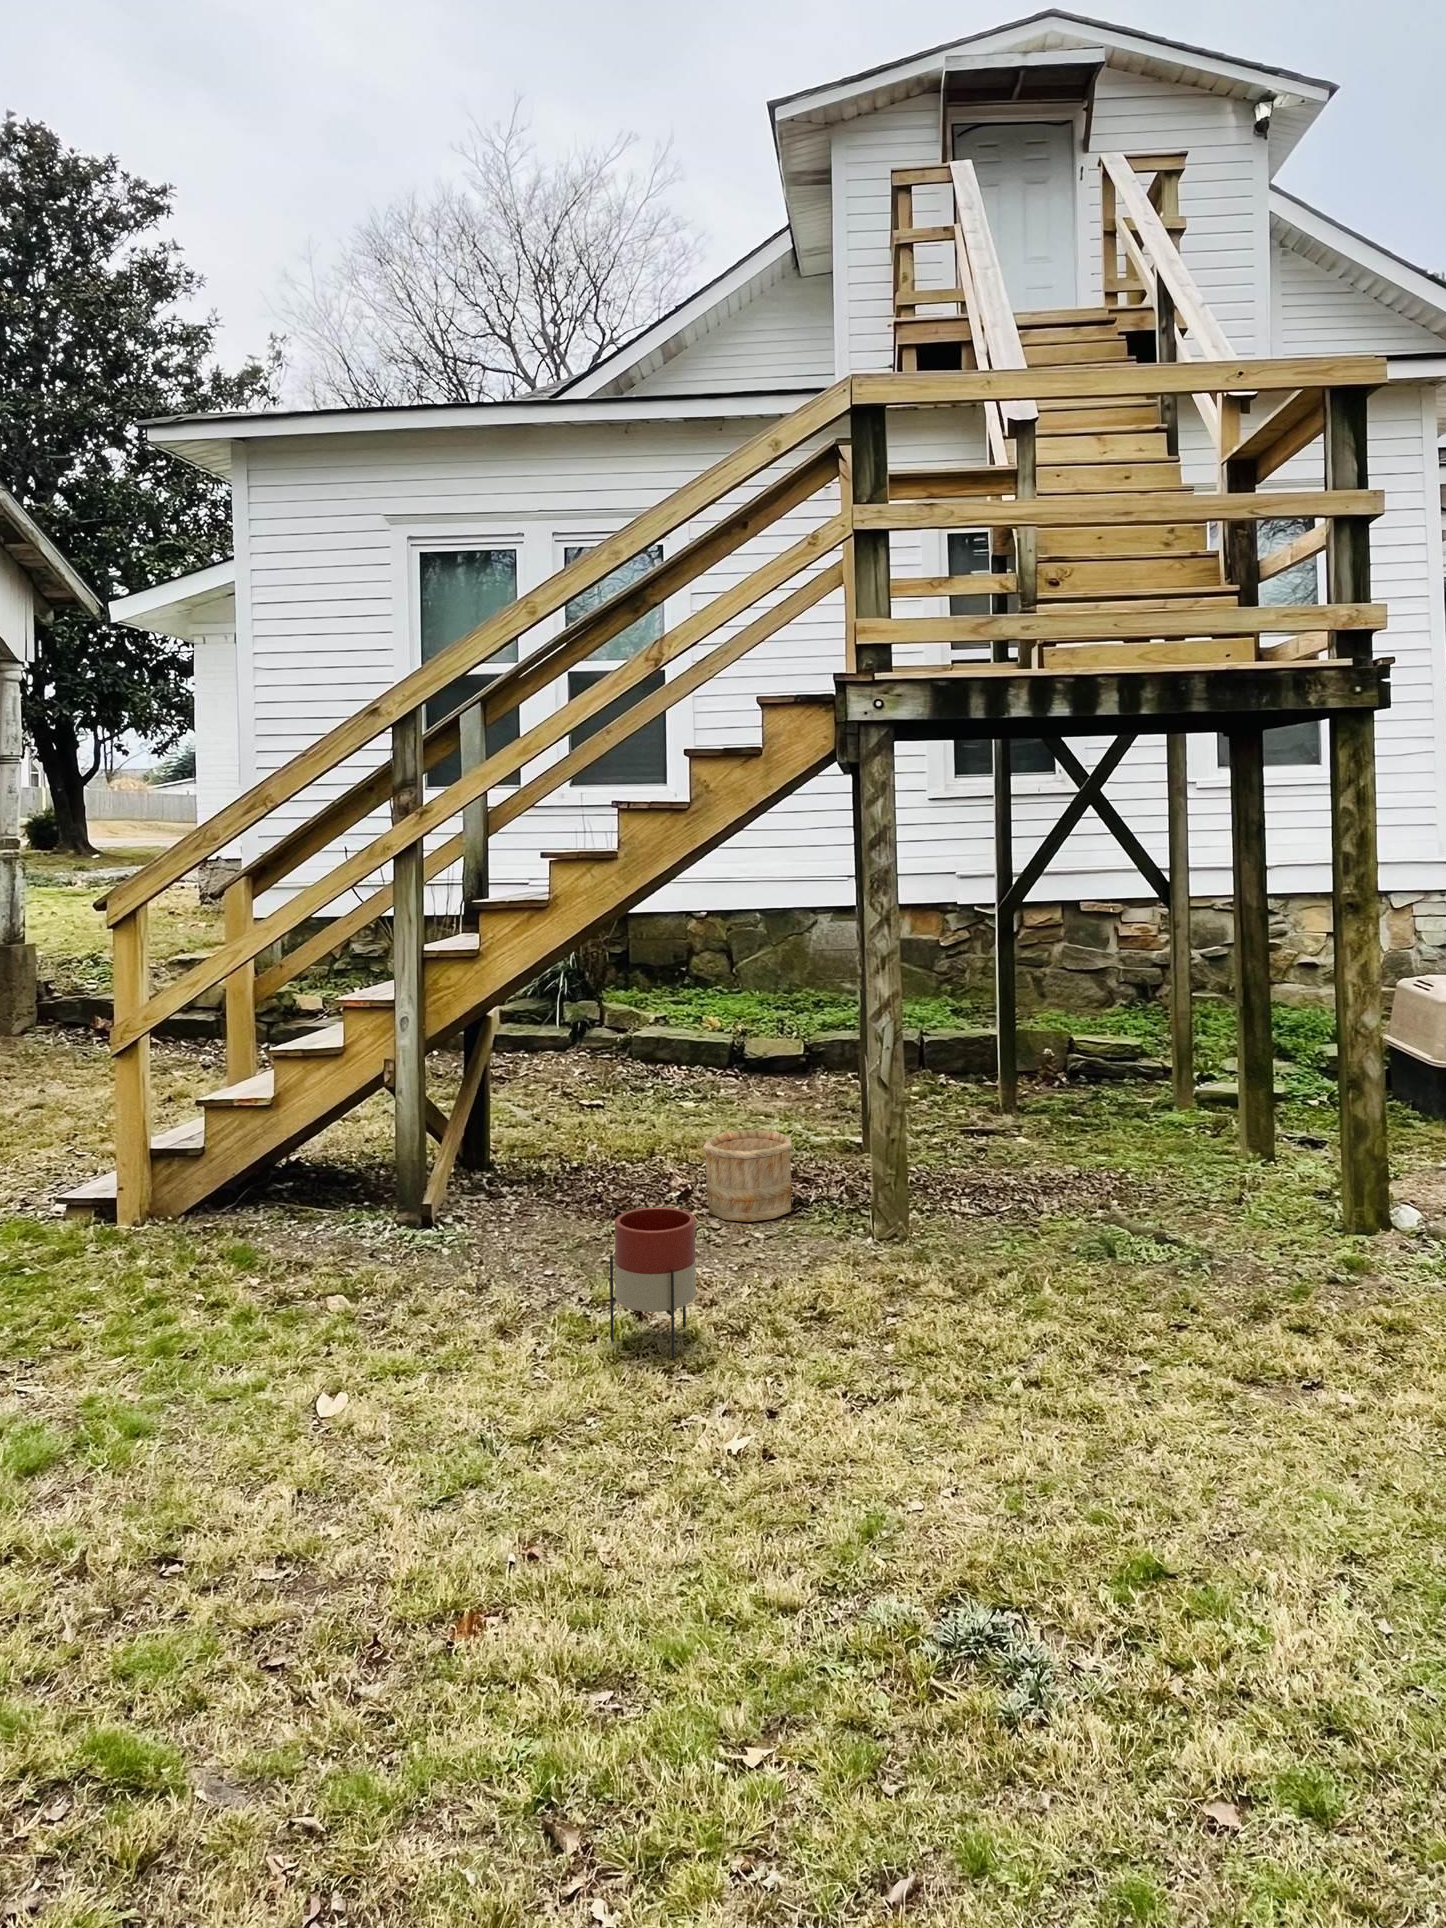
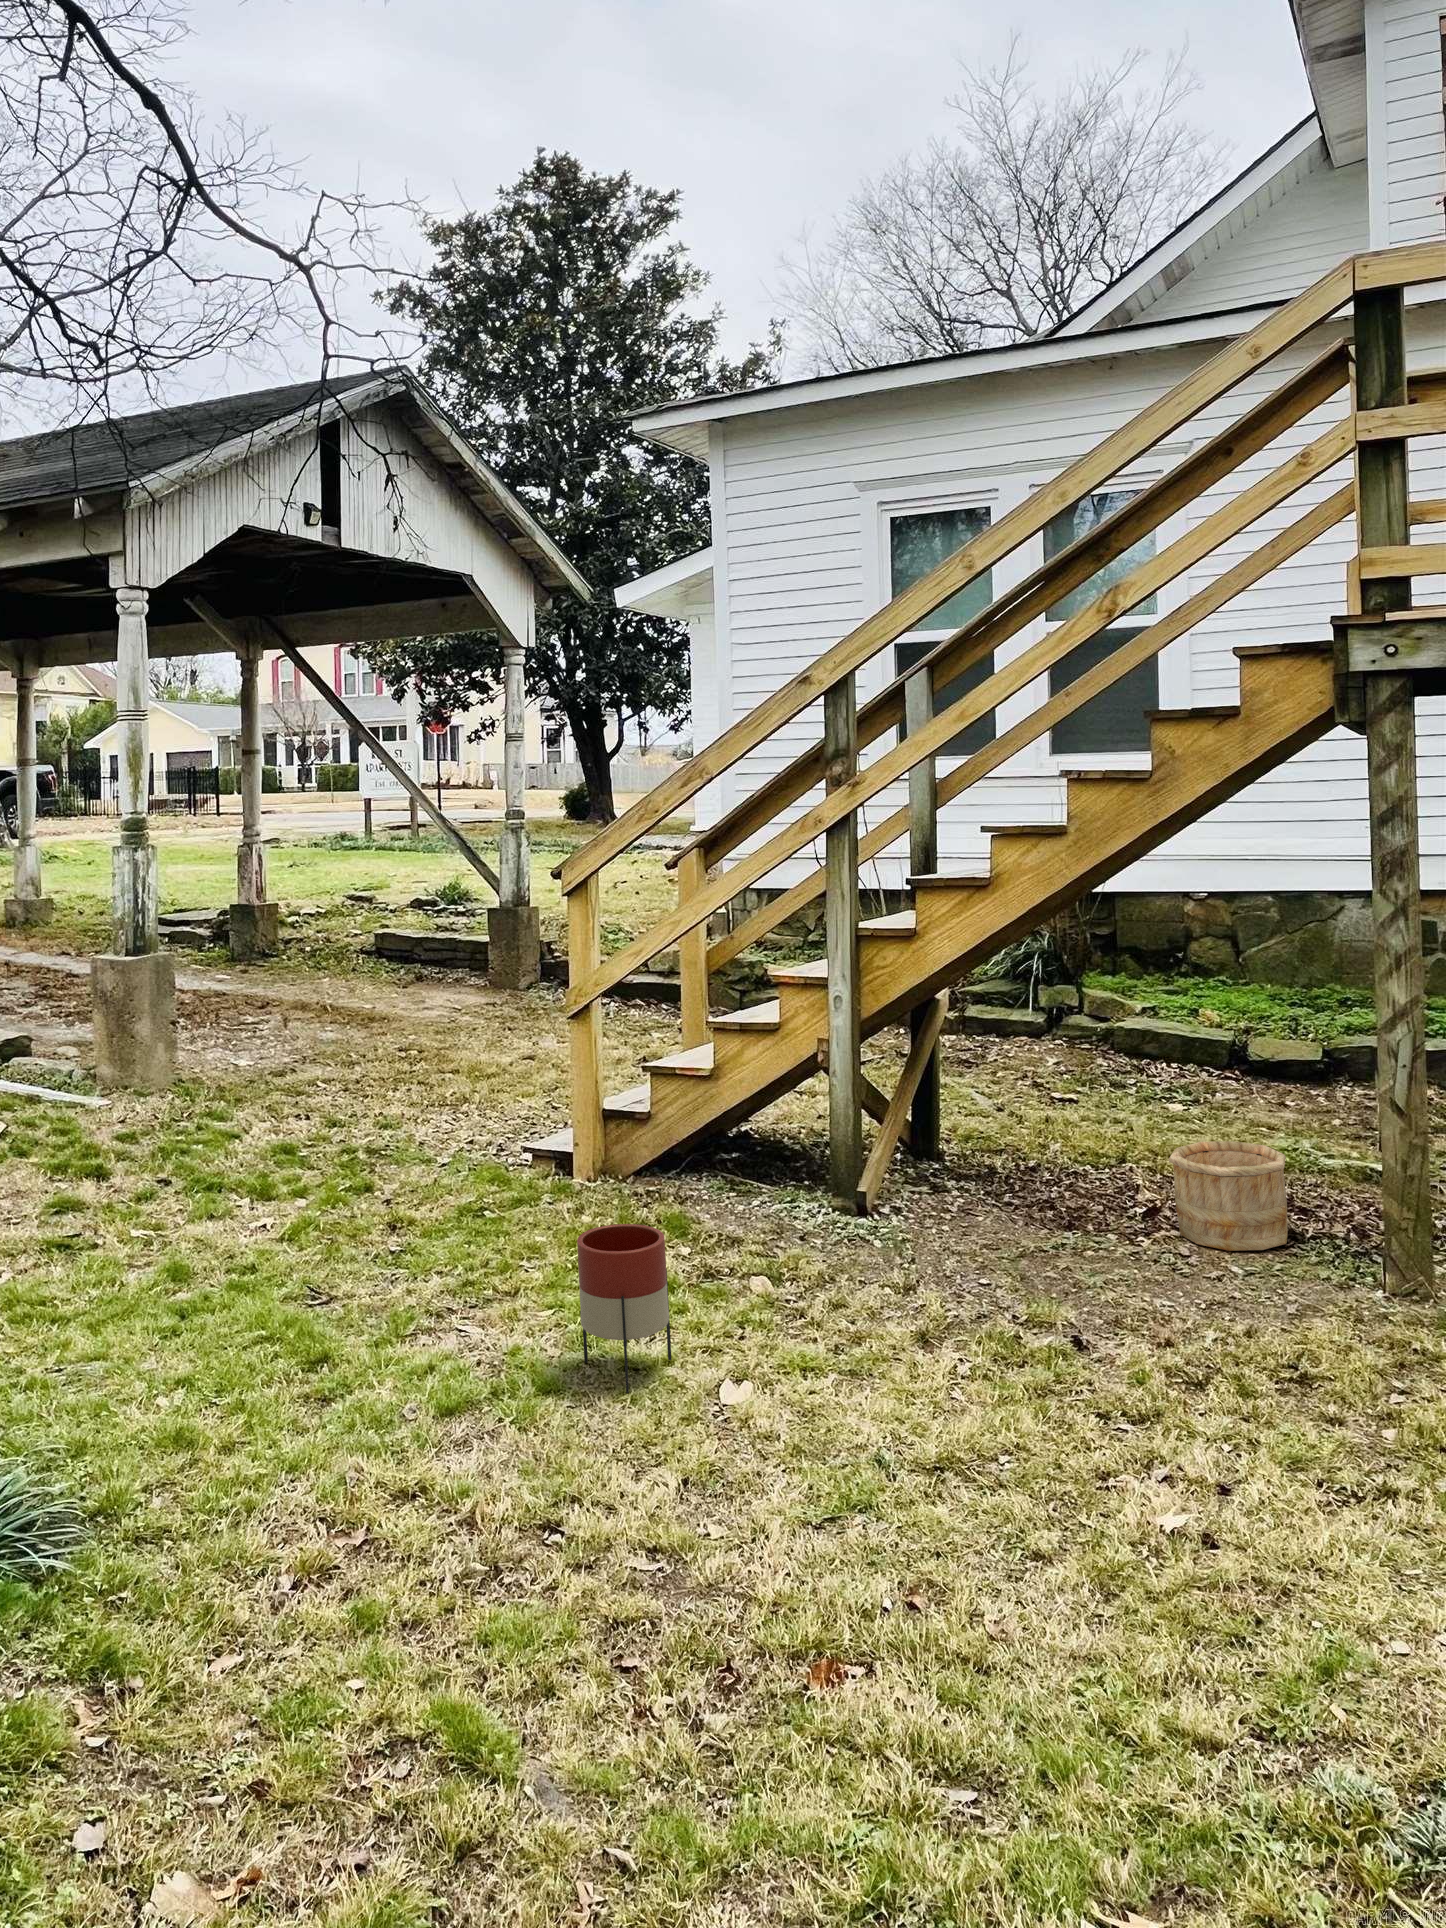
planter: present [610,1207,696,1359] -> present [577,1224,671,1393]

